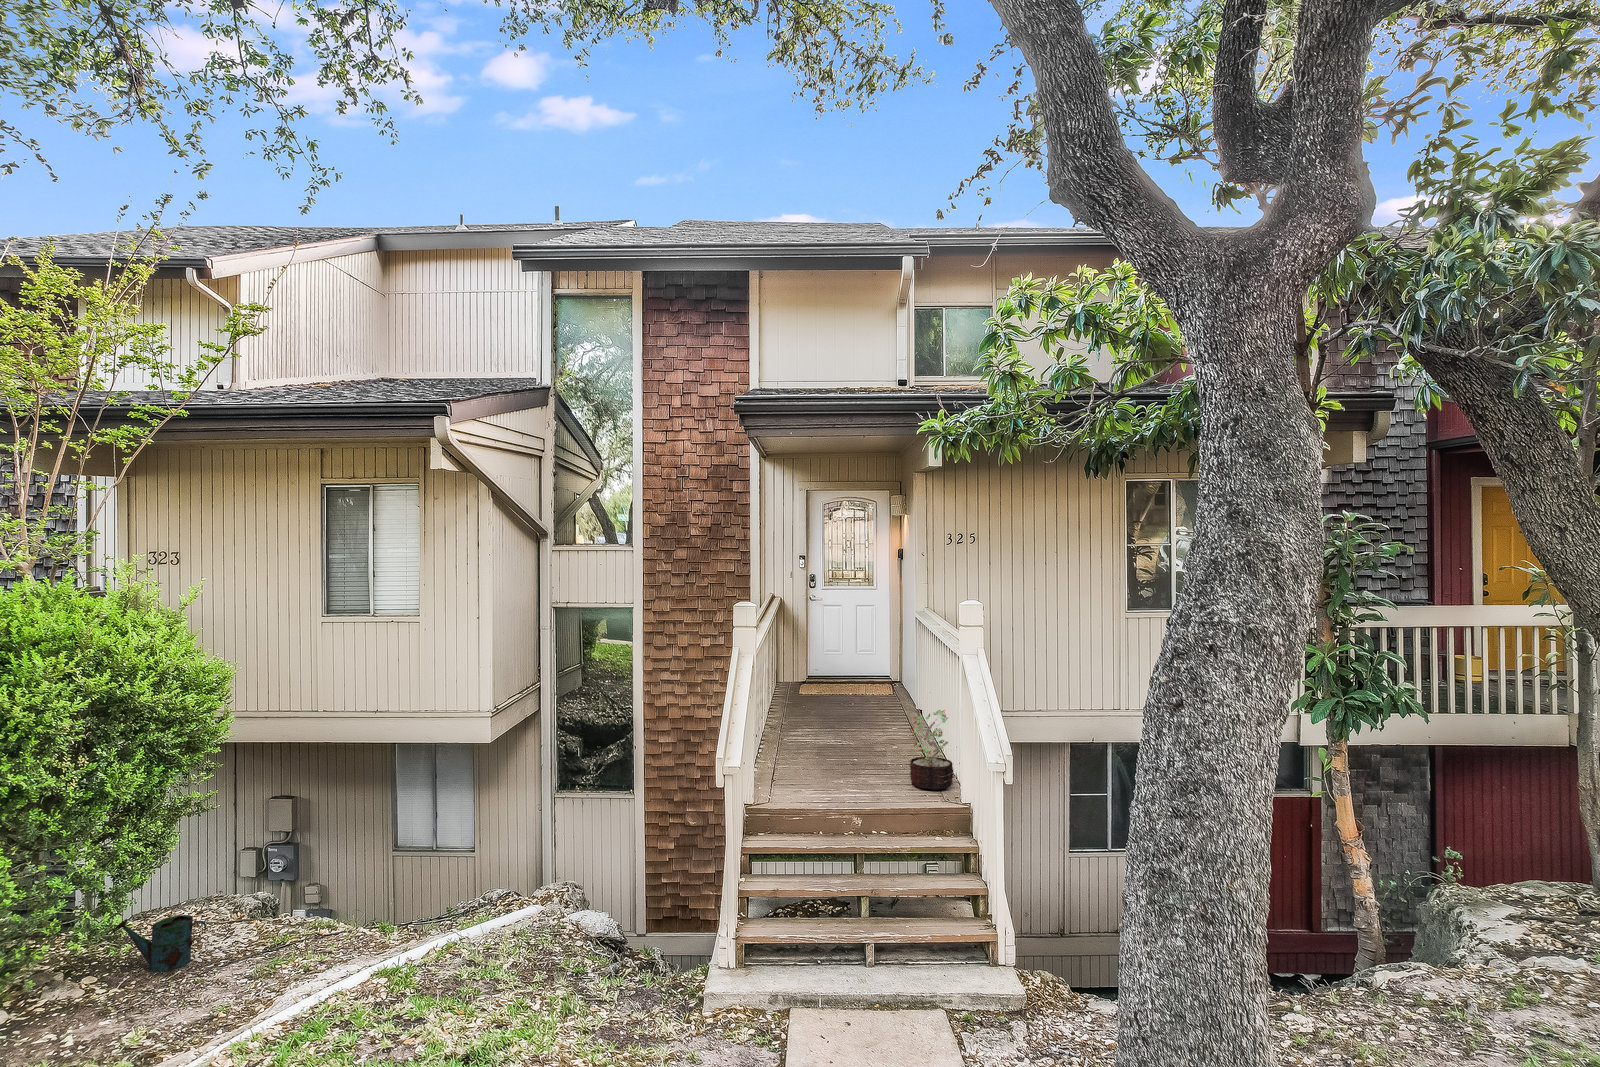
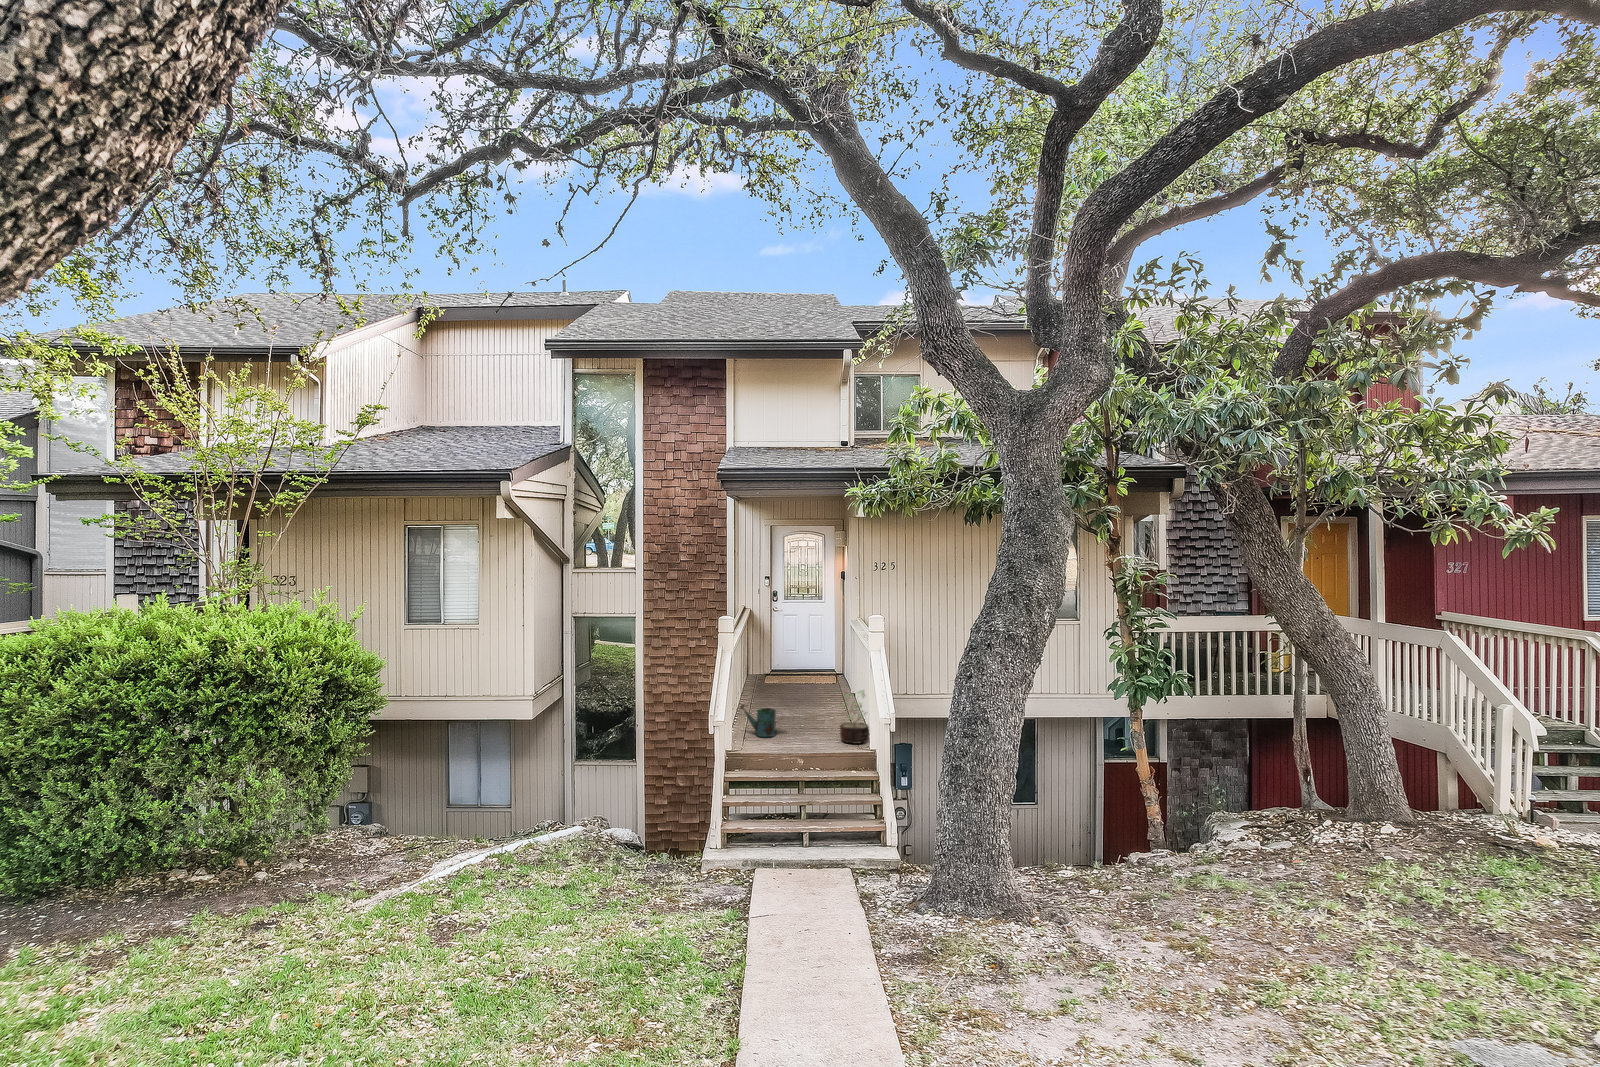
watering can: present [115,915,206,973] -> present [740,705,776,737]

